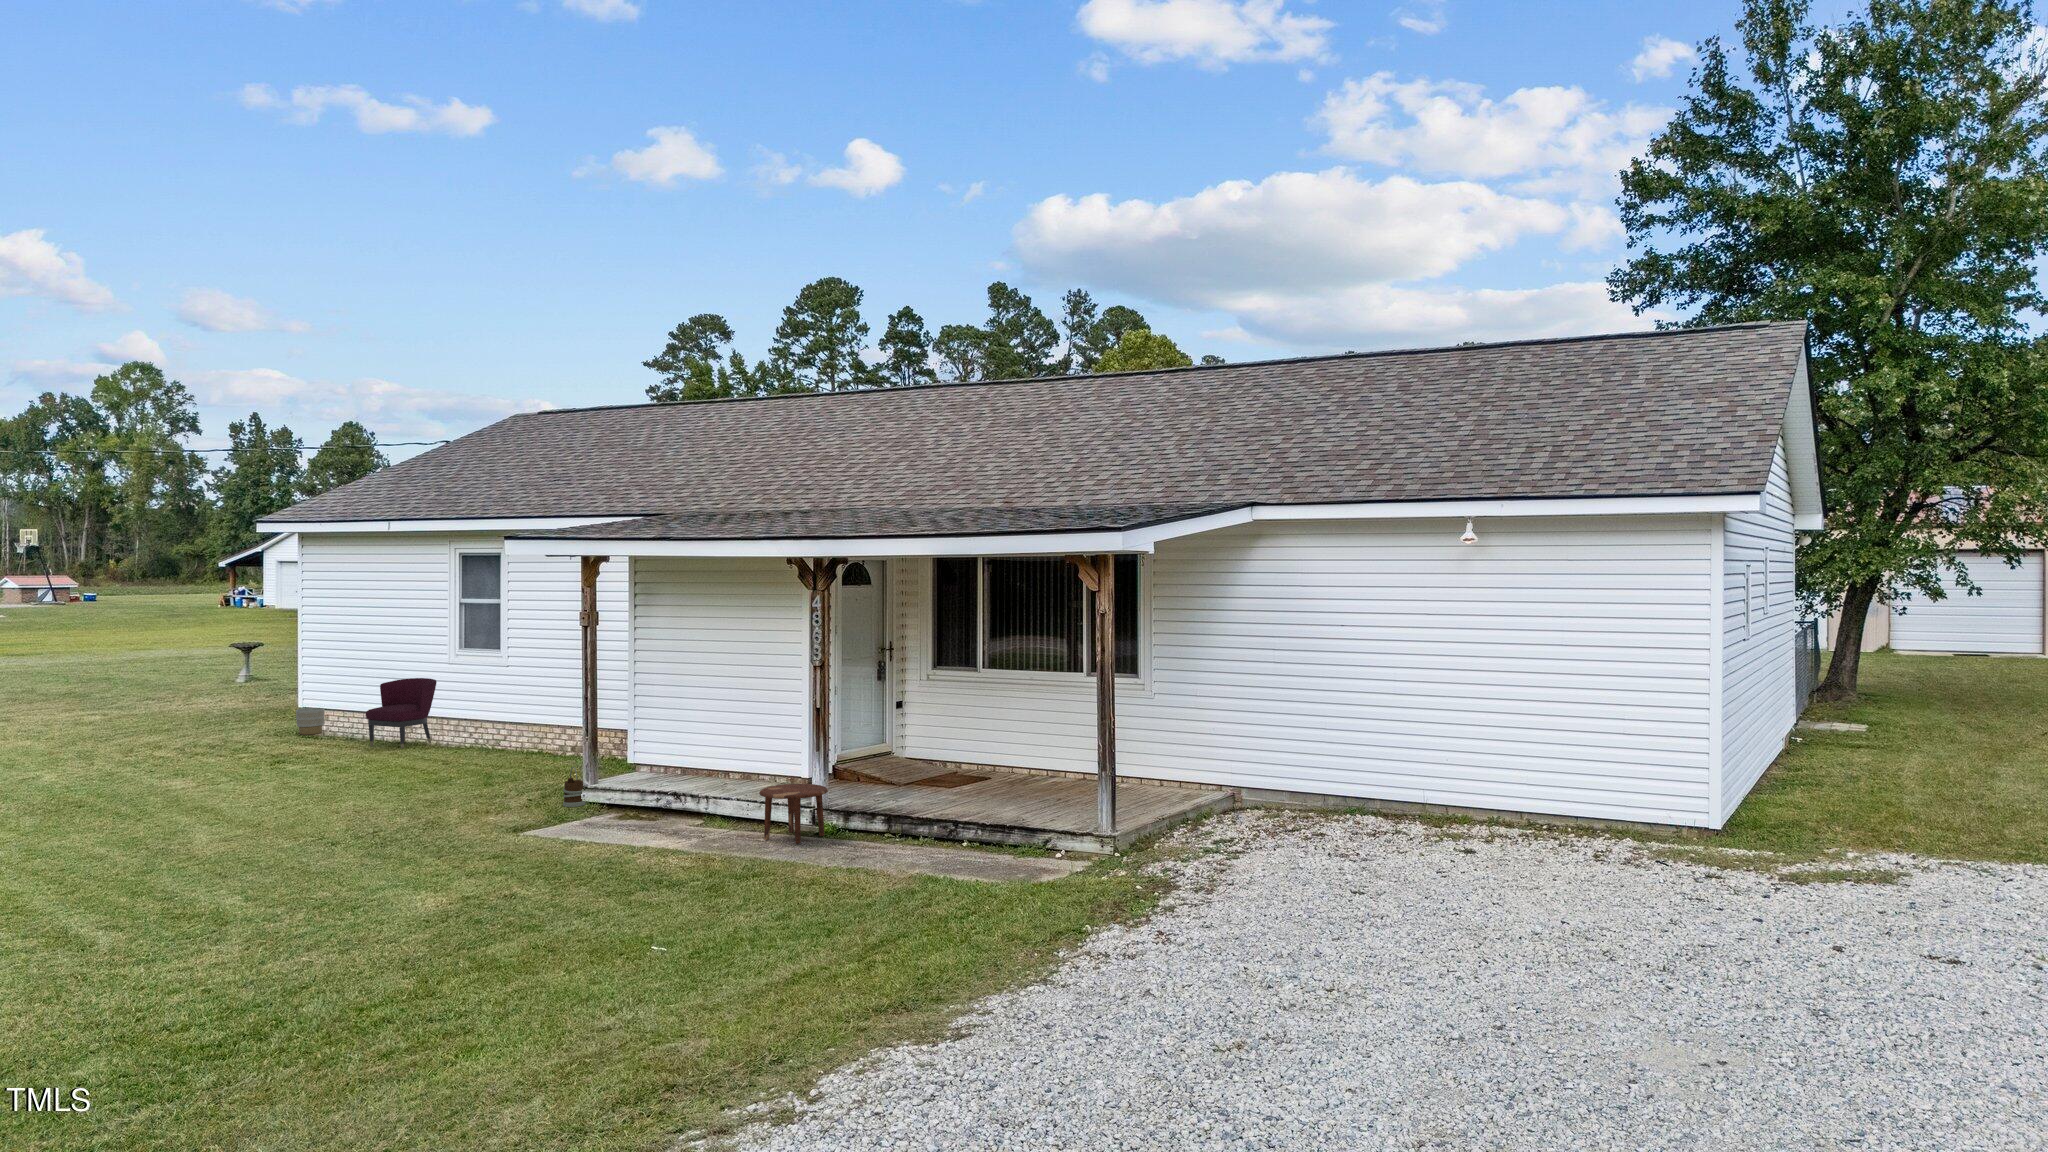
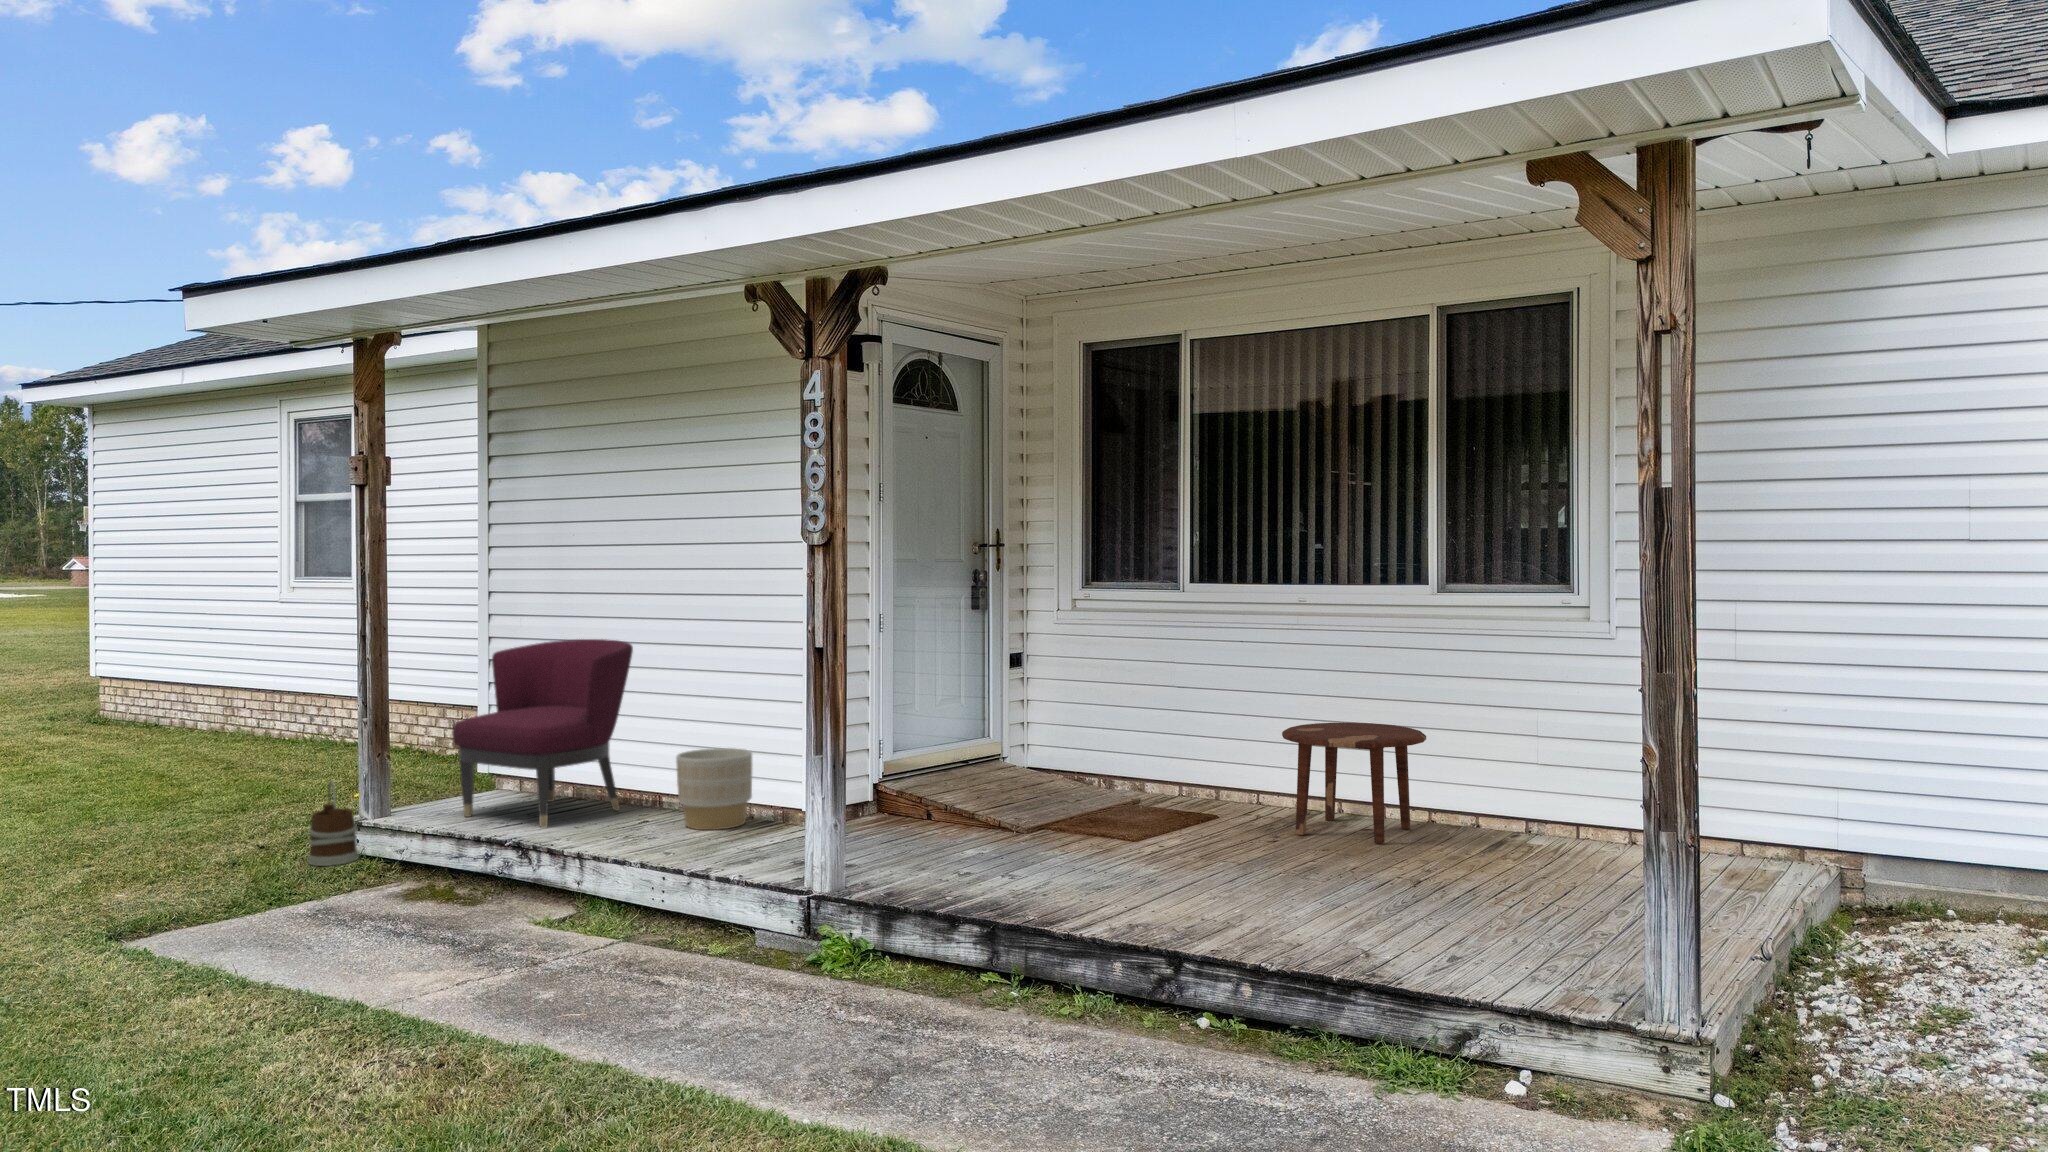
chair: present [366,678,437,749] -> present [452,639,633,828]
planter: present [296,708,324,735] -> present [676,748,752,830]
side table: present [759,784,828,844] -> present [1282,723,1426,844]

